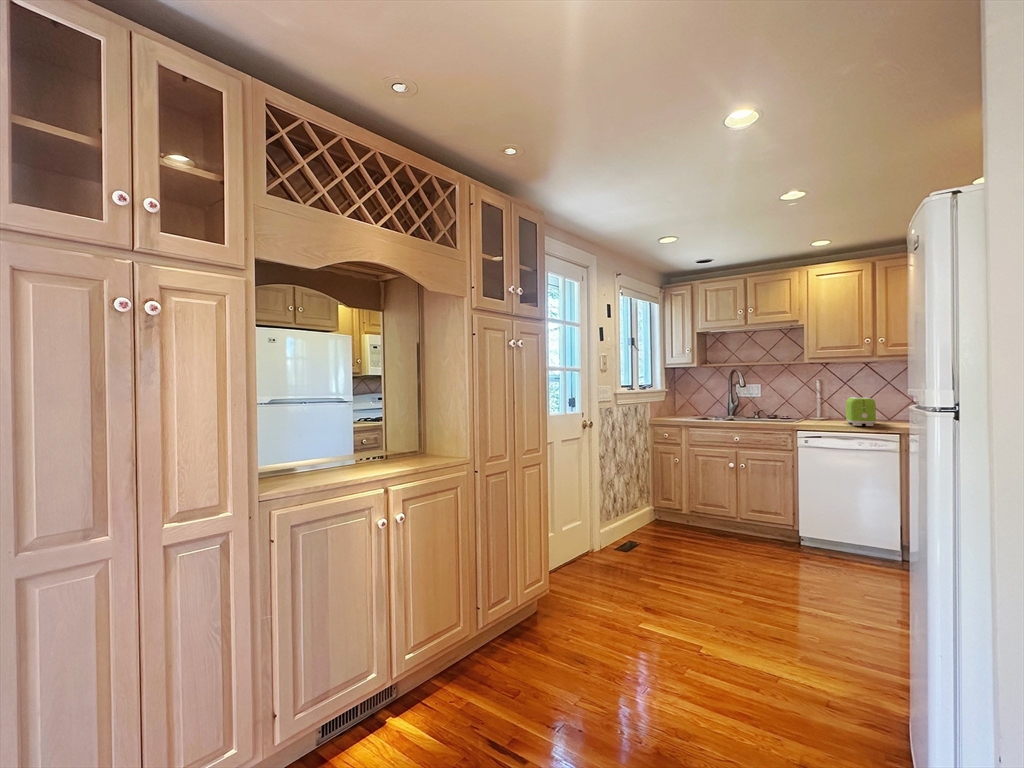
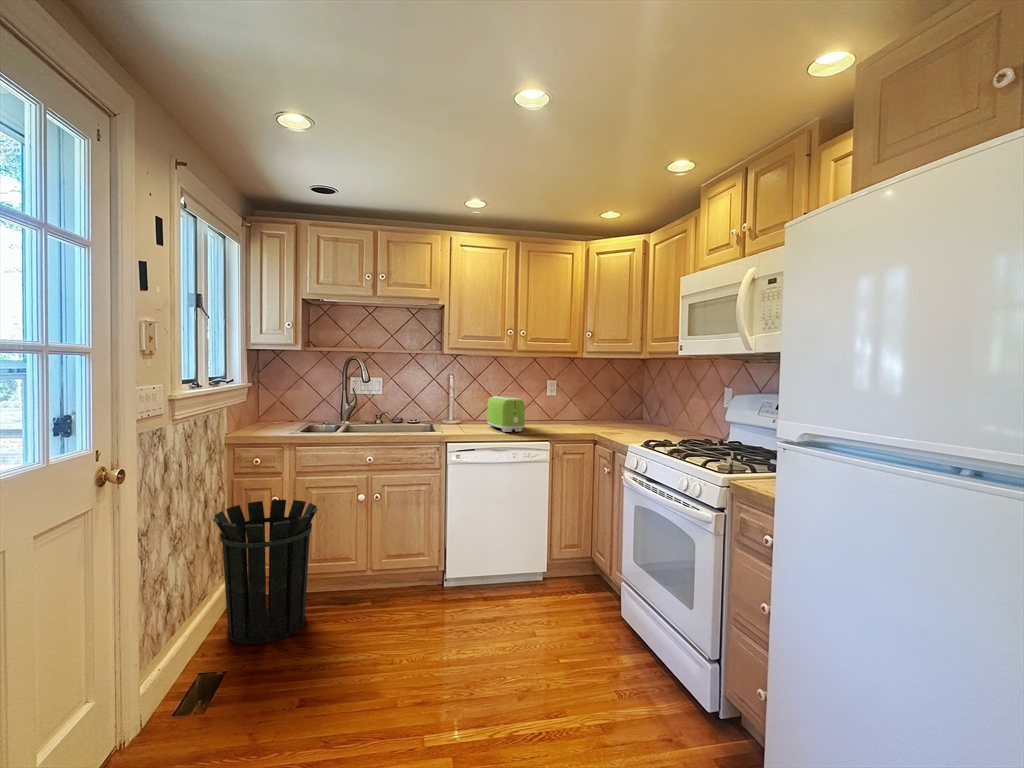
waste bin: none [640,460,699,541] -> present [214,500,317,645]

